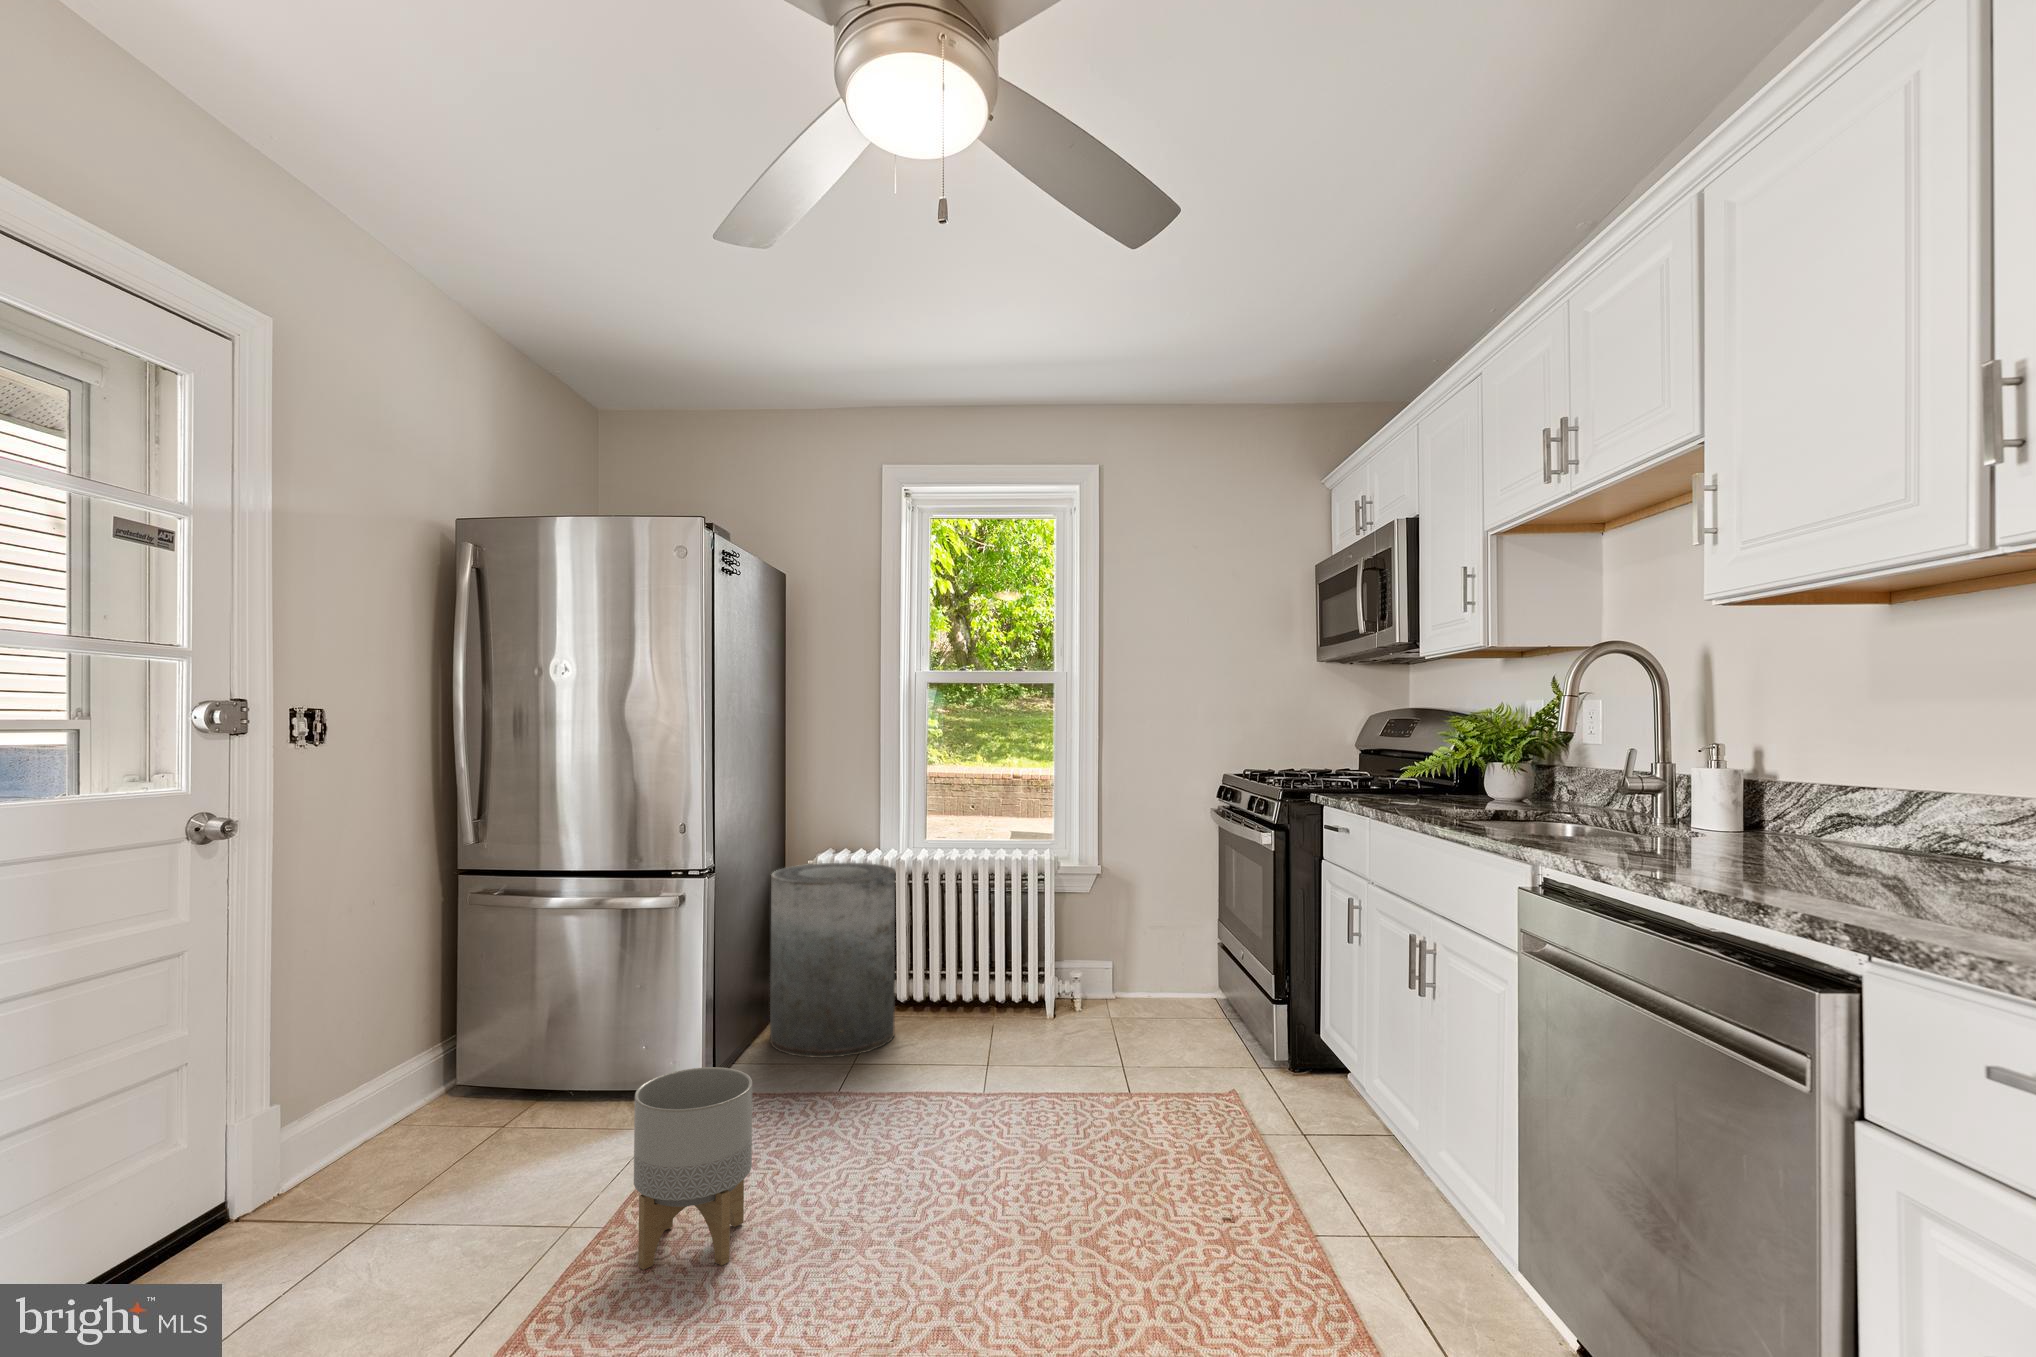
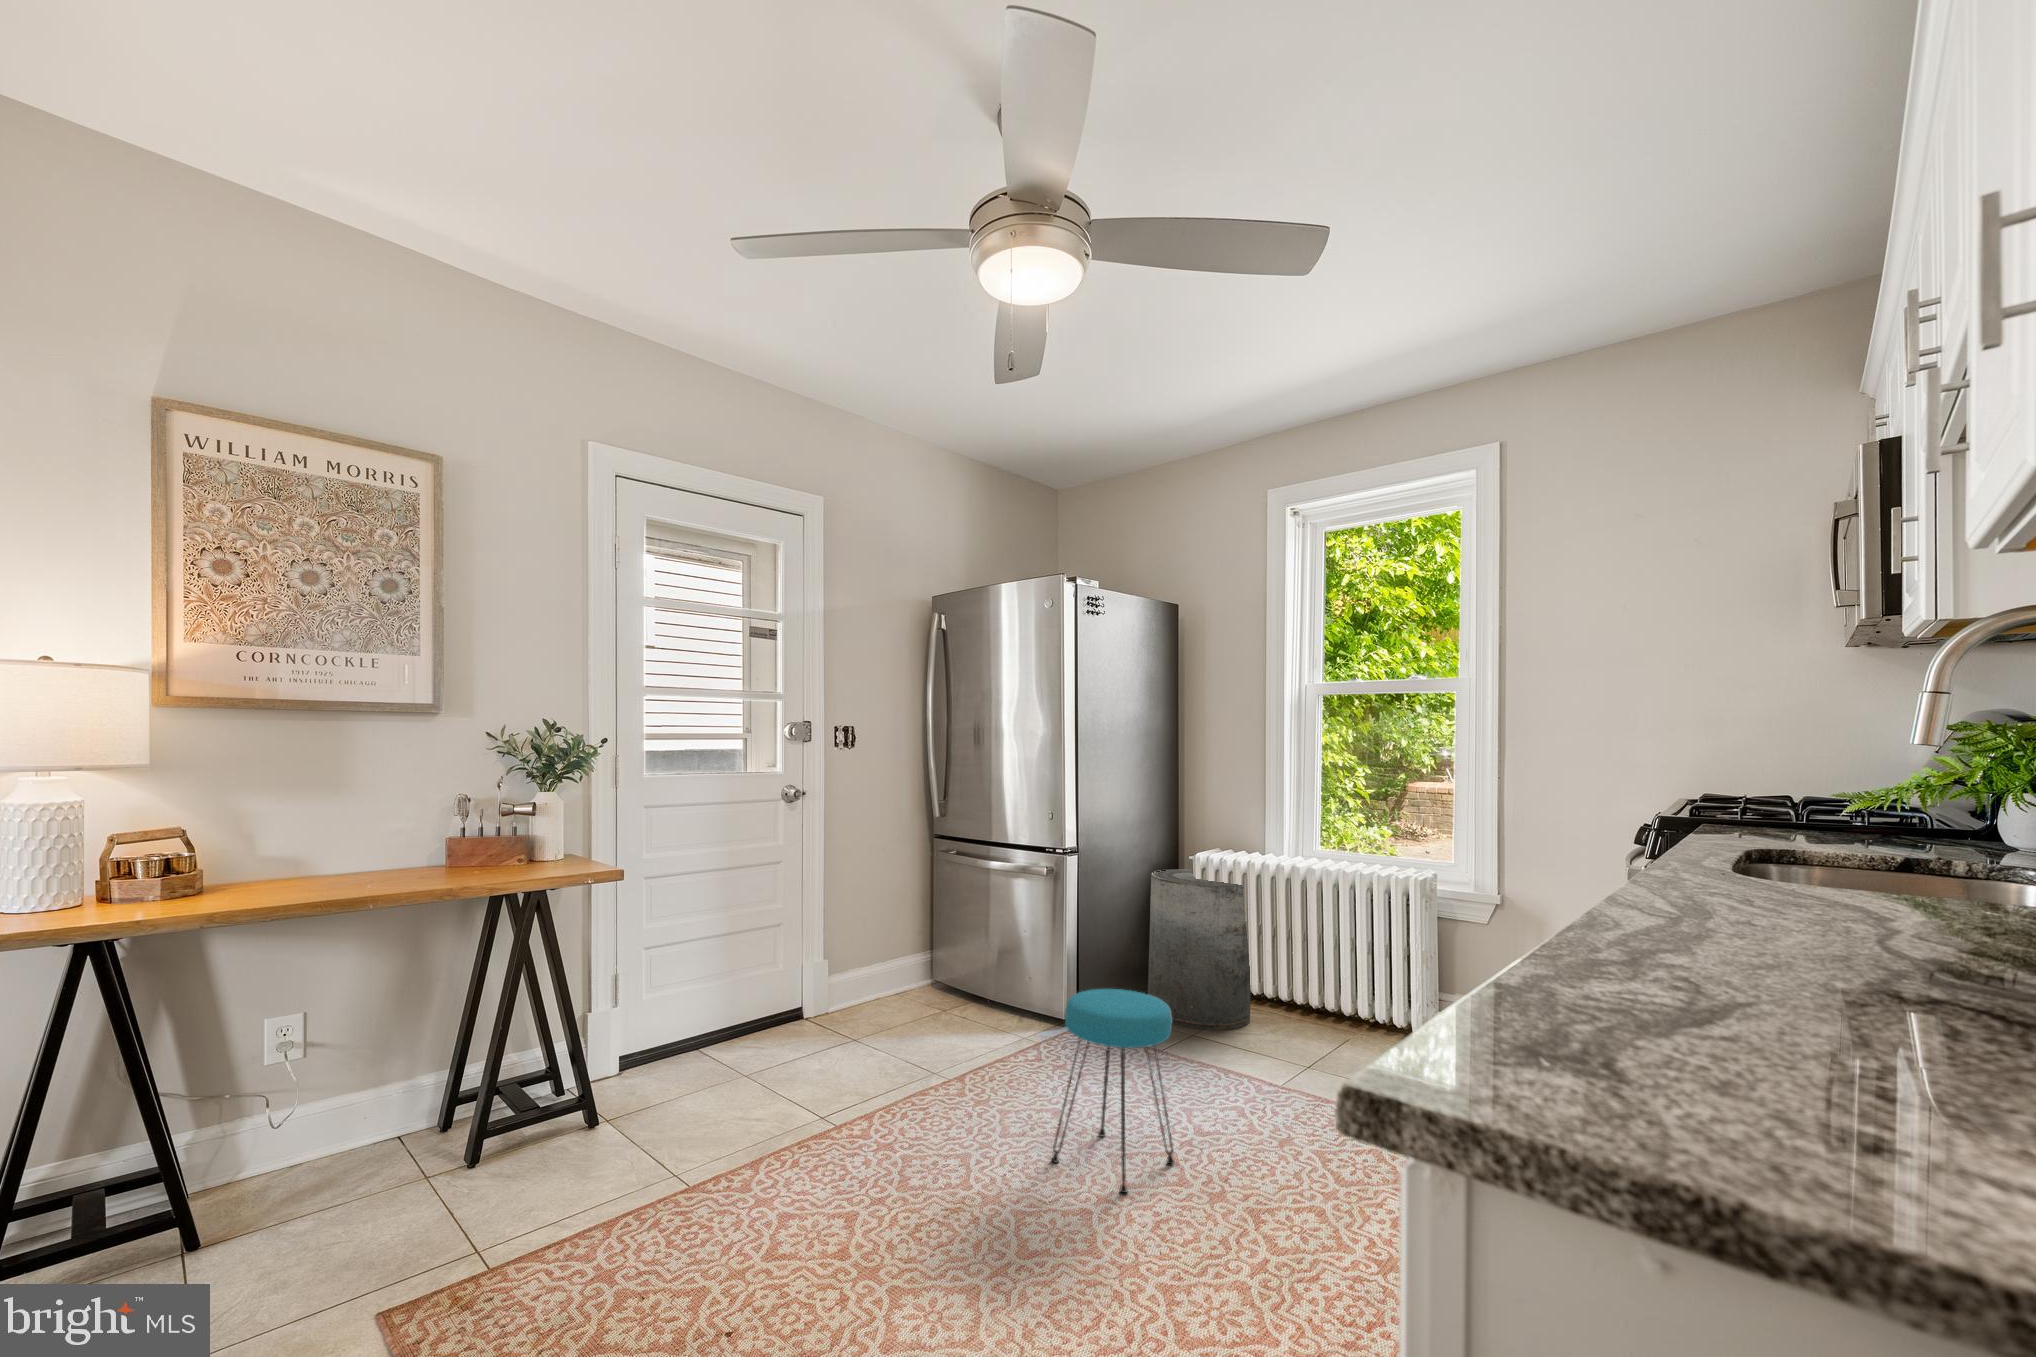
stool: none [841,1031,981,1286] -> present [1051,989,1174,1193]
planter: present [634,1067,752,1270] -> none [948,985,1030,1124]

